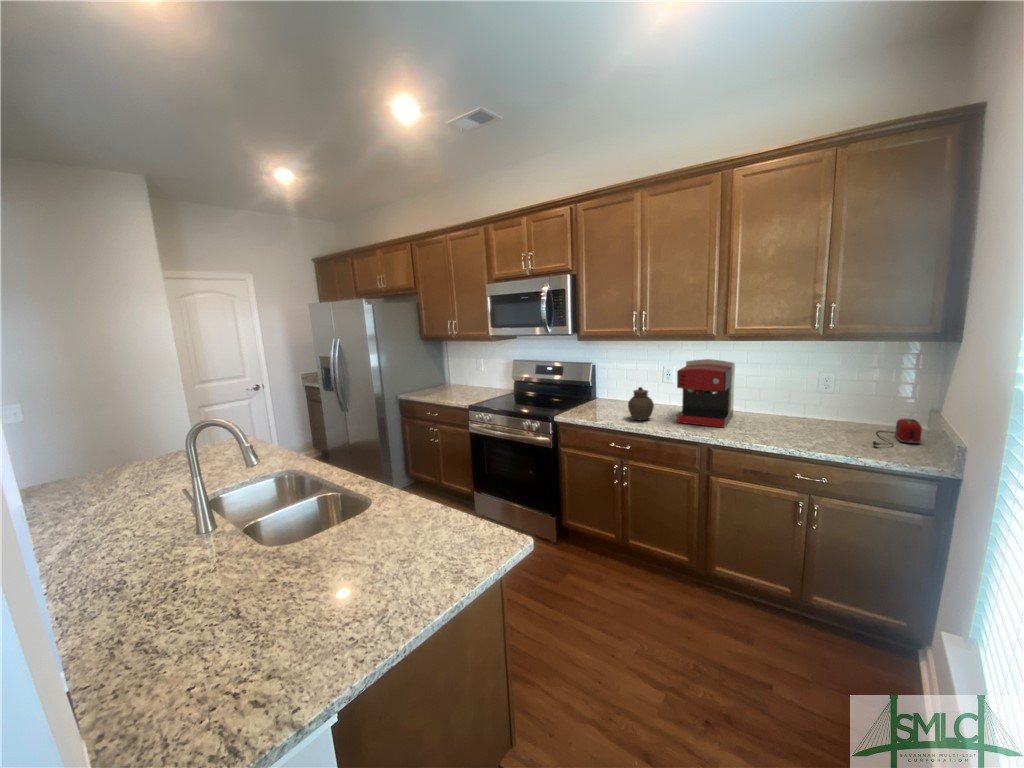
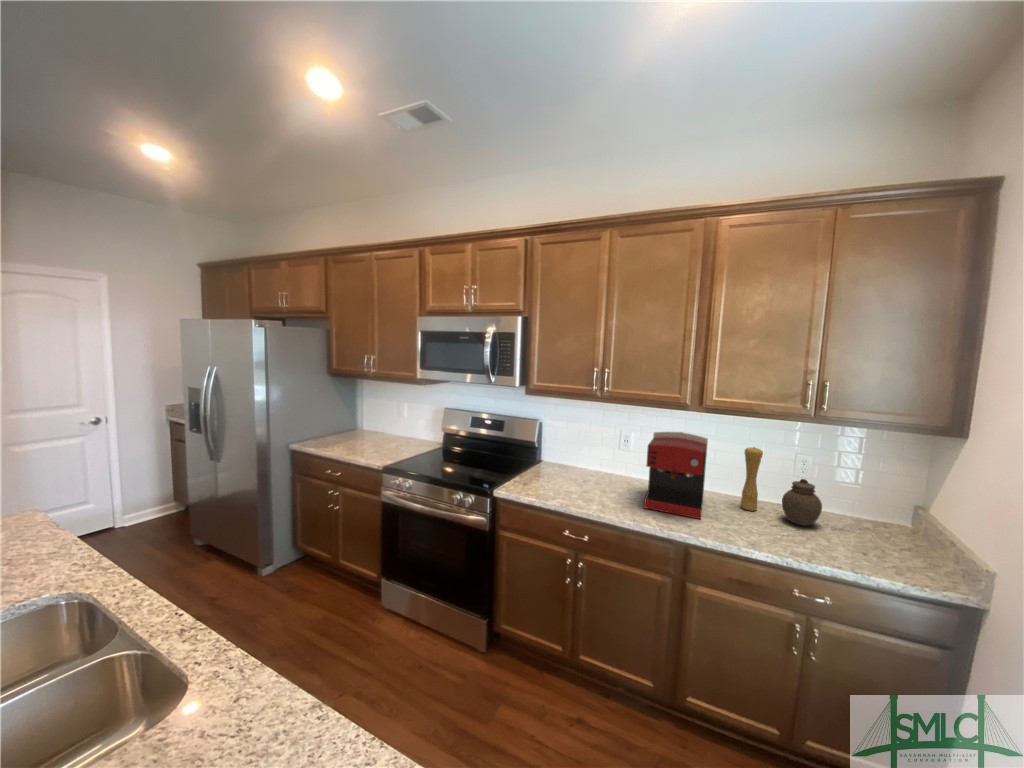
pepper mill: none [765,367,783,421] -> present [740,447,763,511]
jar: present [628,387,654,421] -> present [782,479,822,526]
toaster: present [872,419,922,446] -> none [869,522,928,559]

